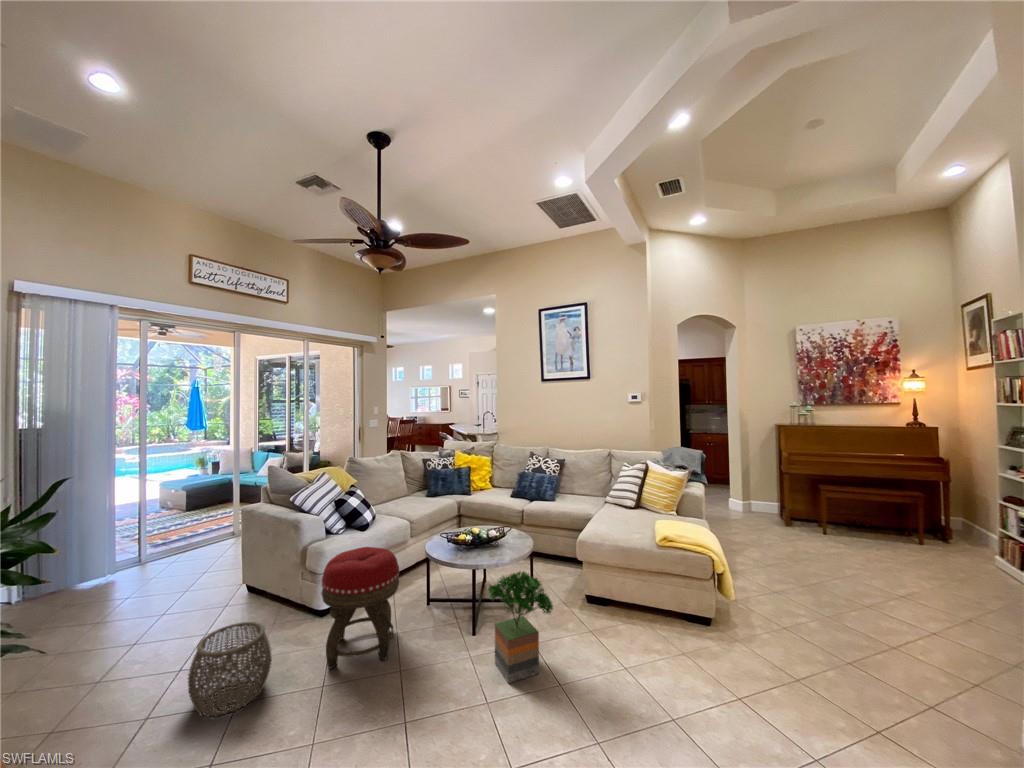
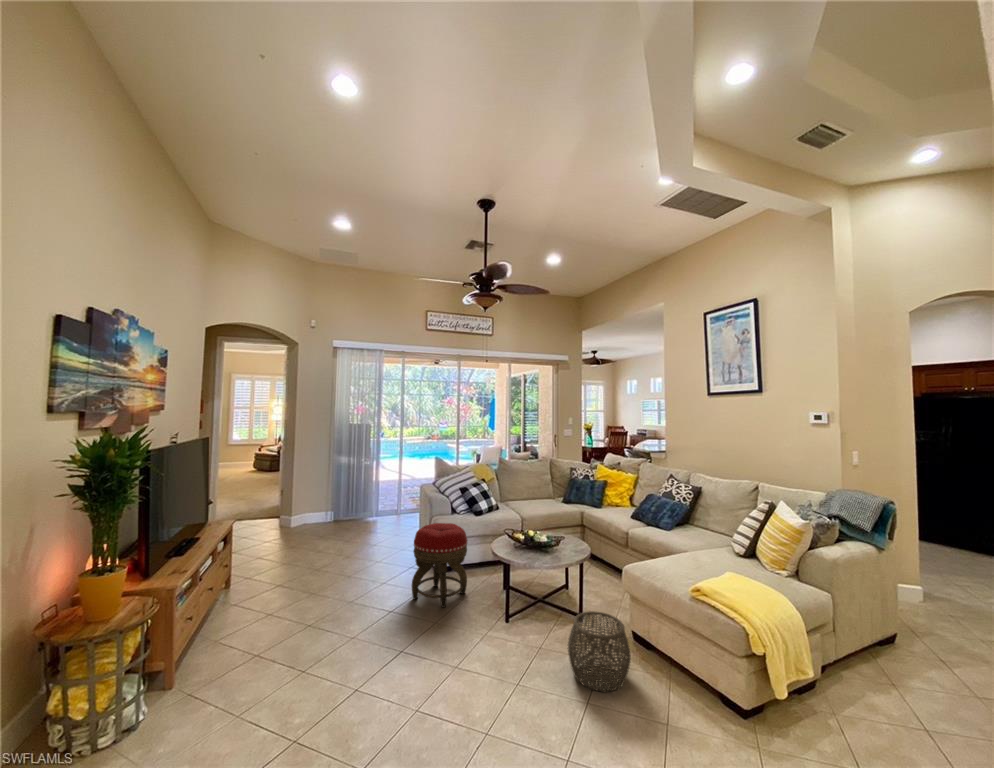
potted tree: present [488,571,553,683] -> none [486,568,538,664]
woven basket: present [188,622,272,717] -> present [568,611,631,692]

